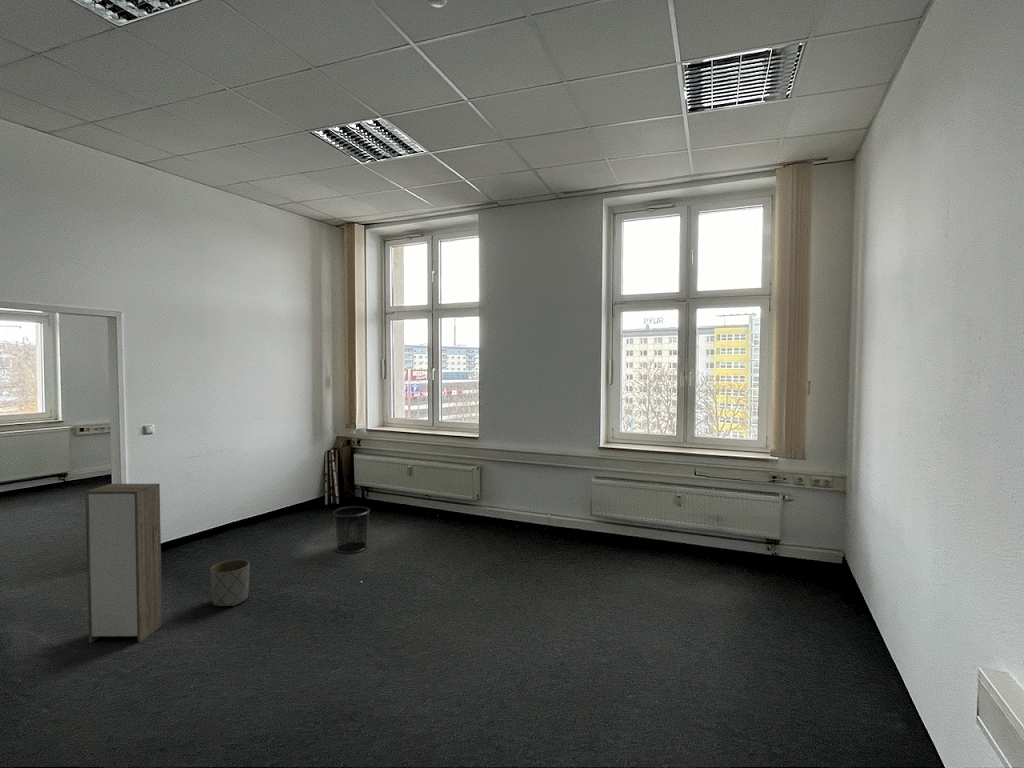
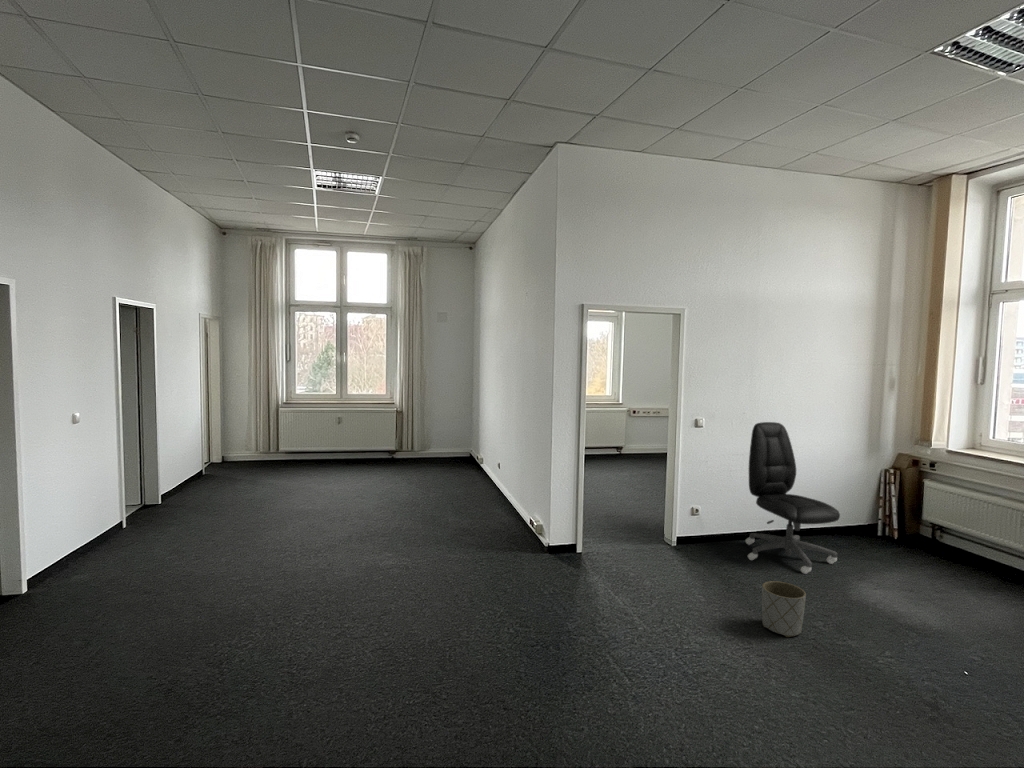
office chair: none [206,421,289,553] -> present [746,422,840,574]
storage cabinet: present [86,484,162,642] -> none [655,475,722,639]
waste bin: present [333,506,370,554] -> none [907,554,969,622]

